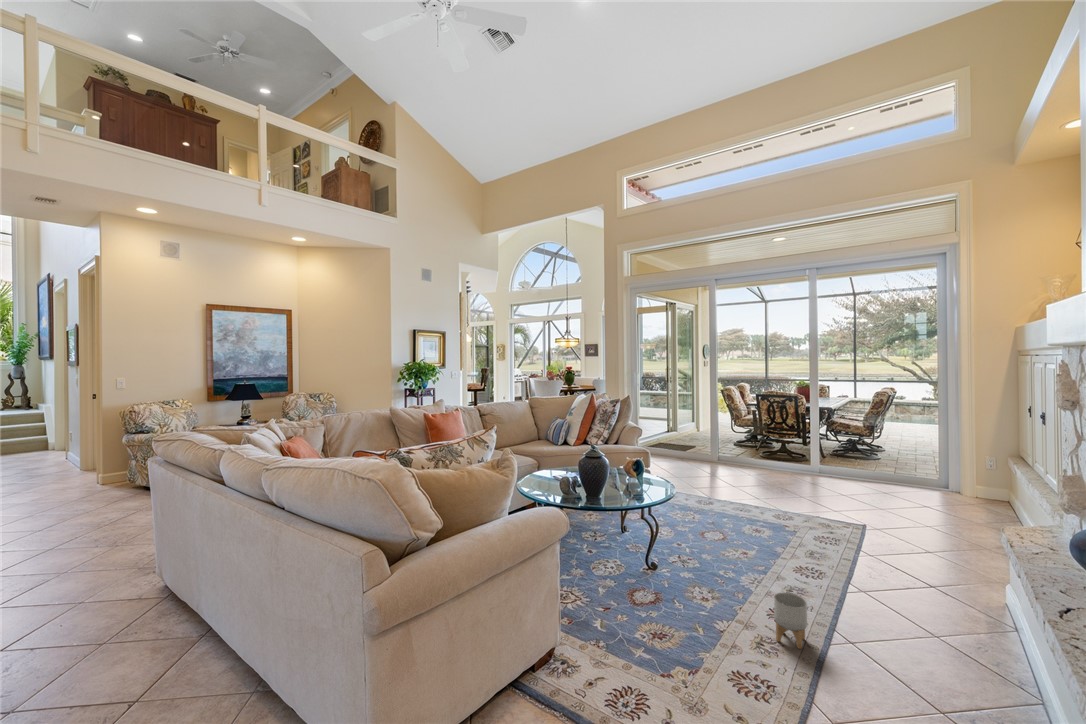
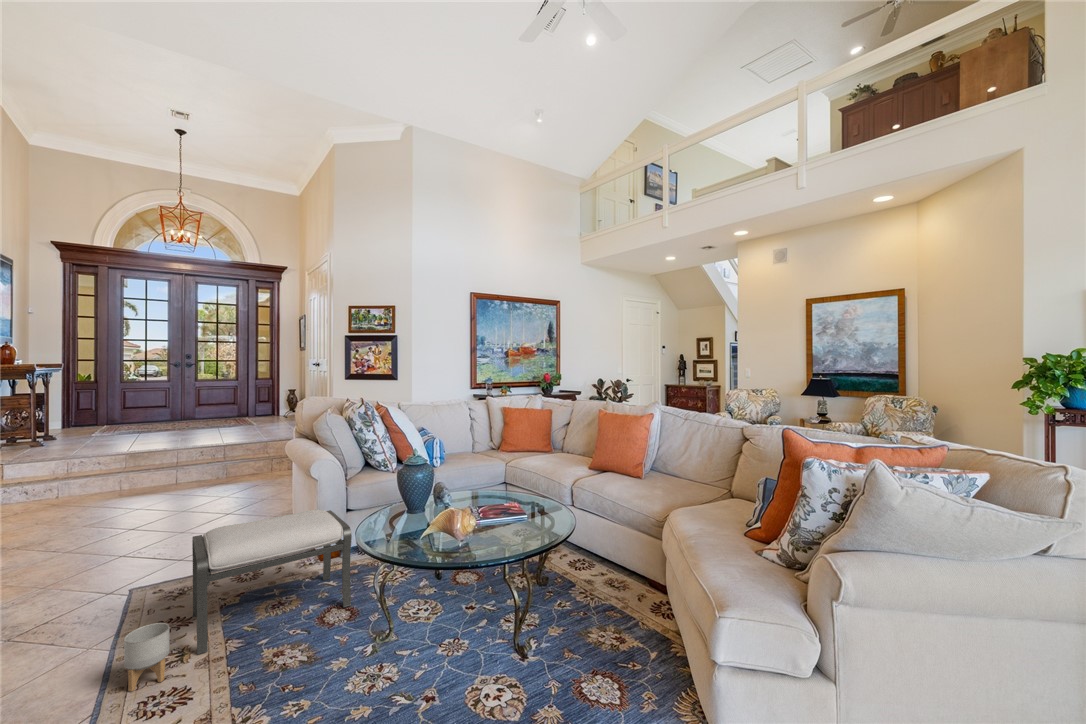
ottoman: none [589,524,750,684] -> present [192,510,352,654]

